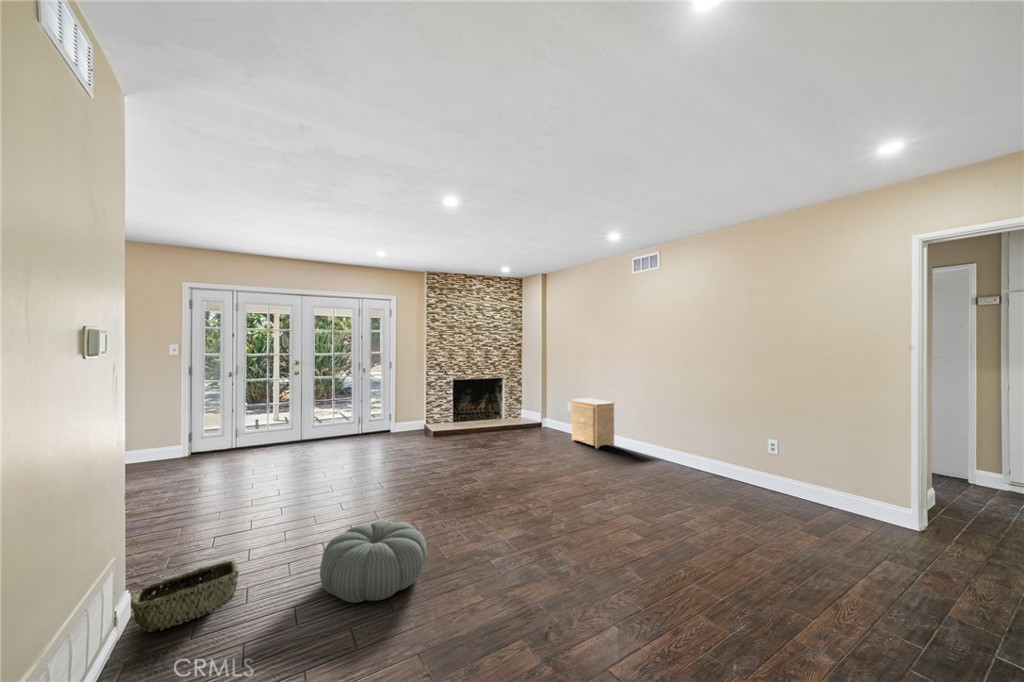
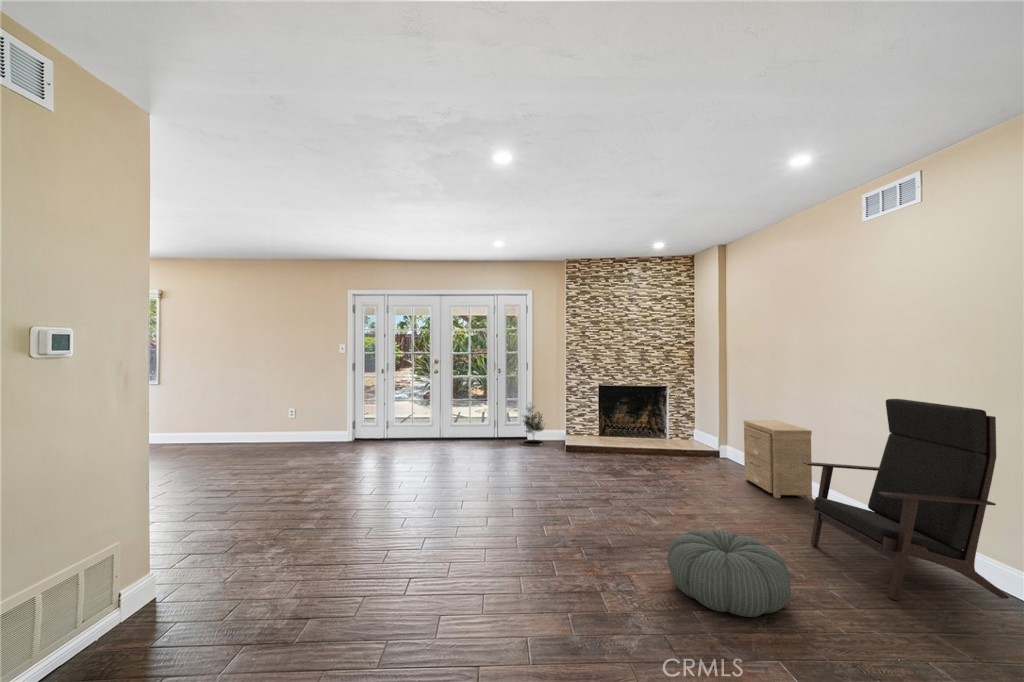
lounge chair: none [630,380,720,488] -> present [803,399,1009,601]
potted tree: none [388,397,411,437] -> present [522,407,545,446]
pouf: present [320,520,427,603] -> present [668,530,791,617]
woven basket: present [131,560,239,632] -> none [146,541,245,590]

